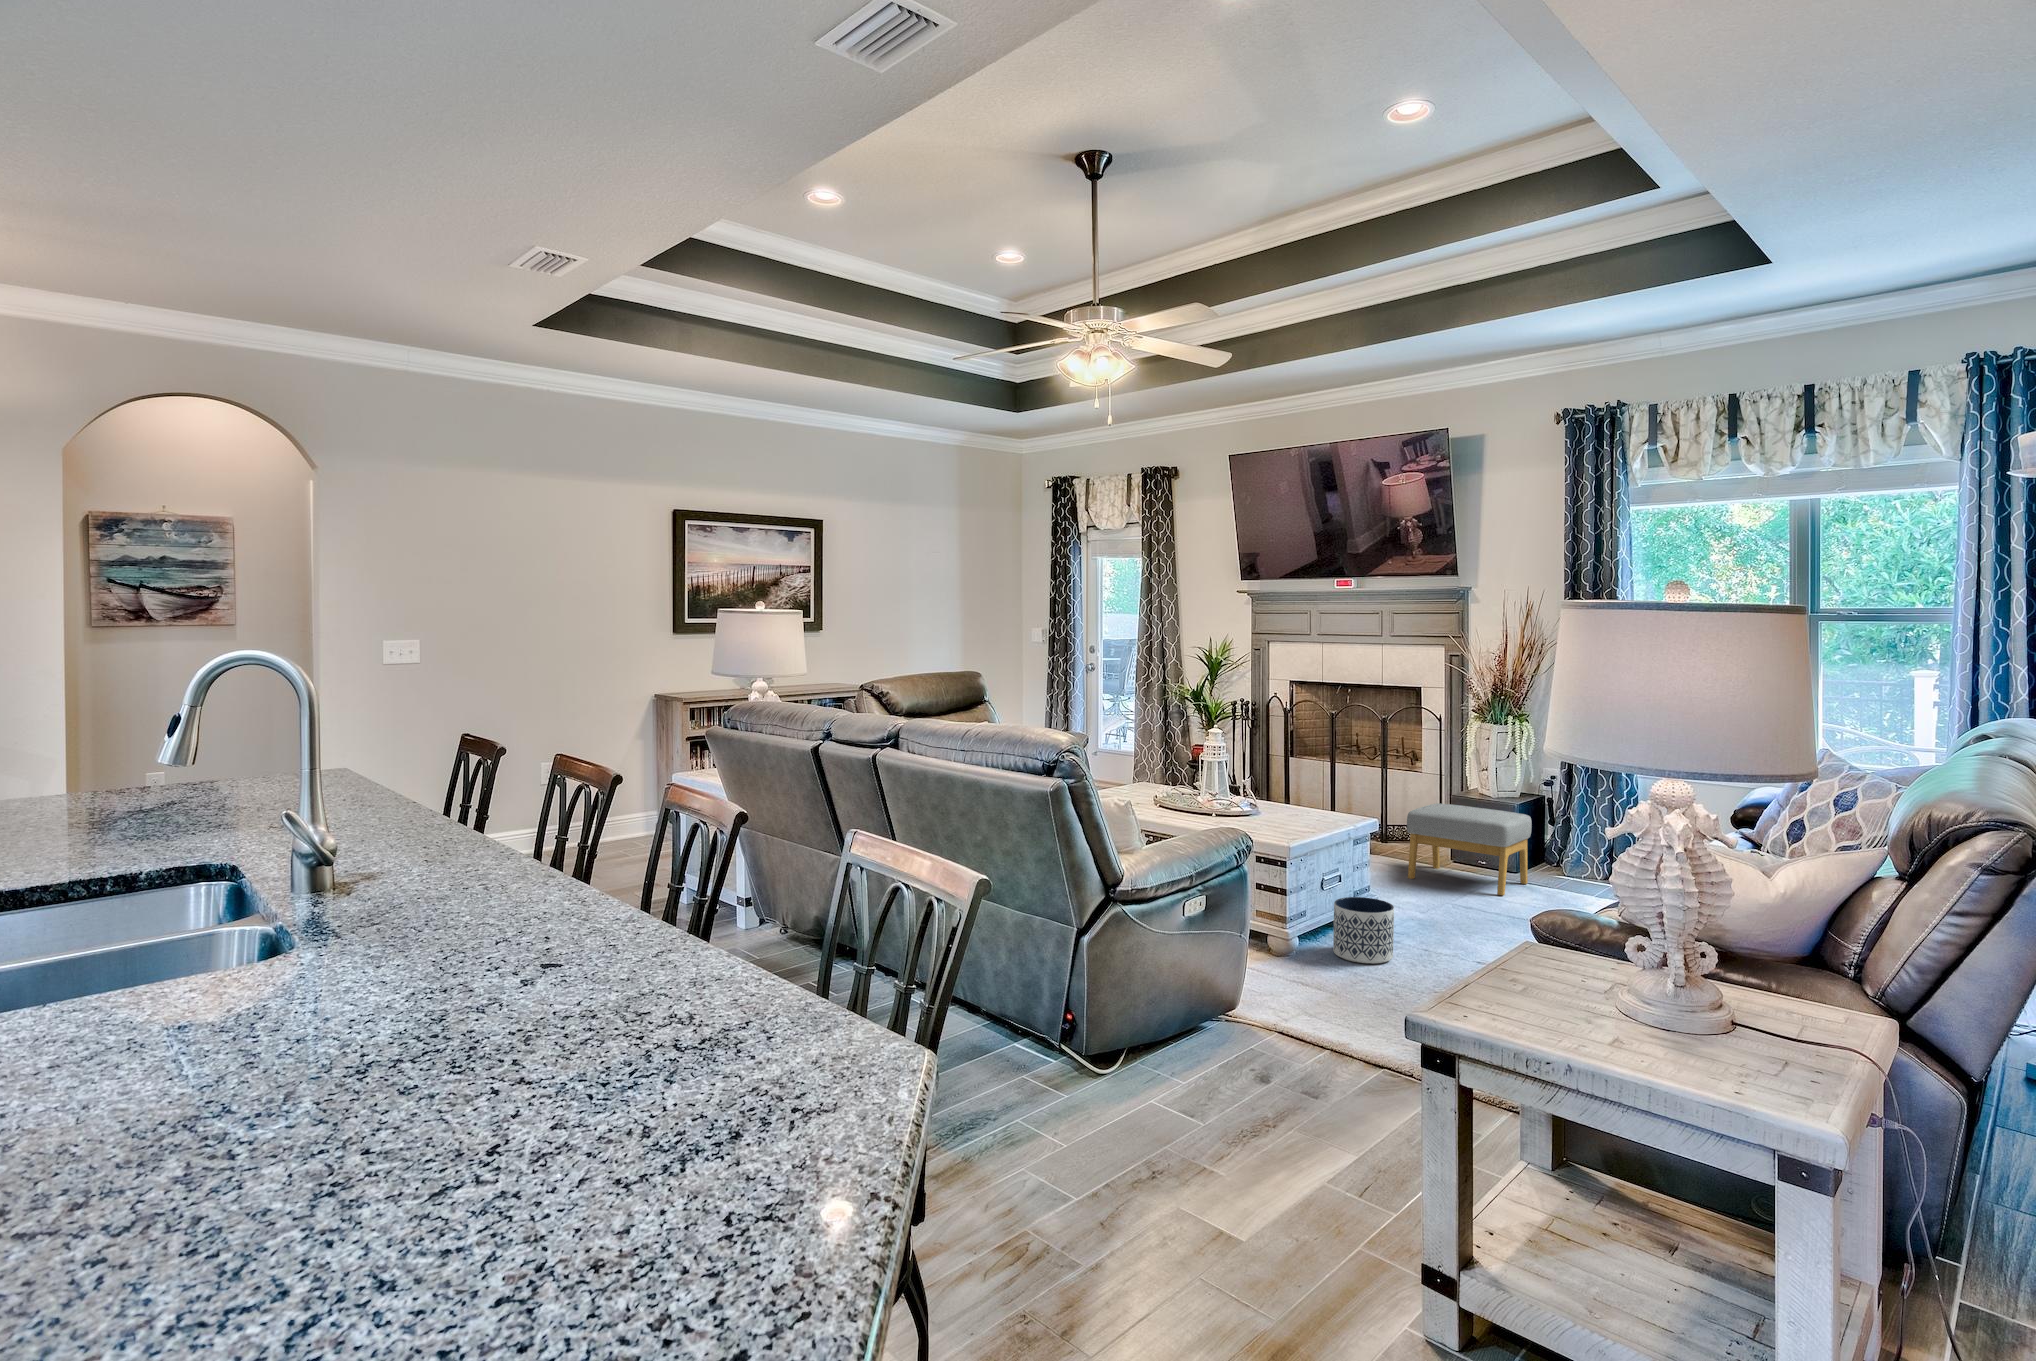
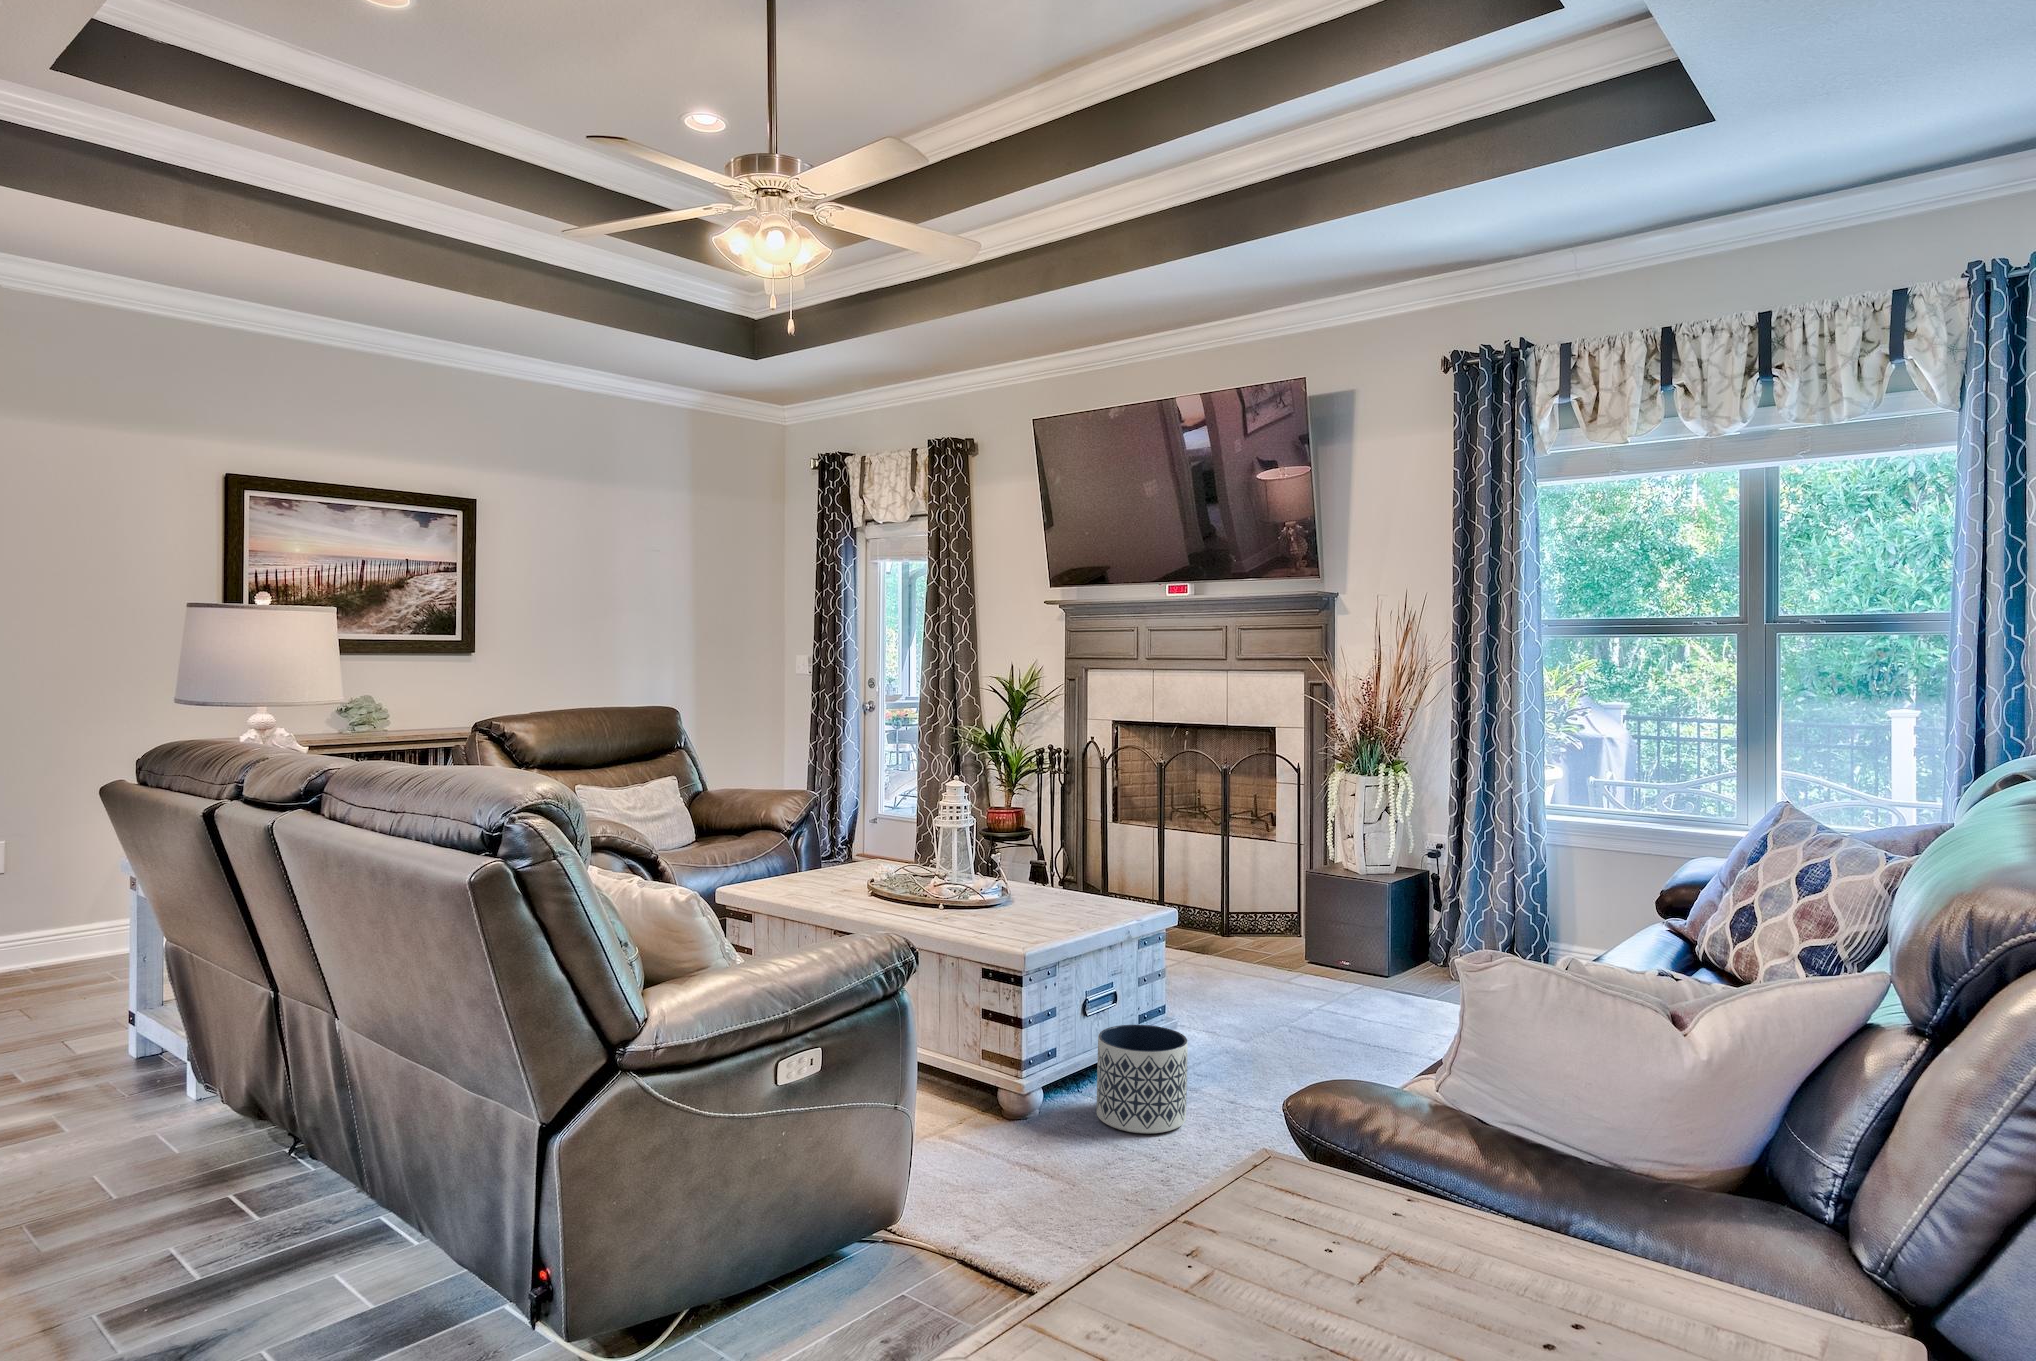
footstool: present [1407,804,1532,895] -> none [1241,884,1409,1016]

